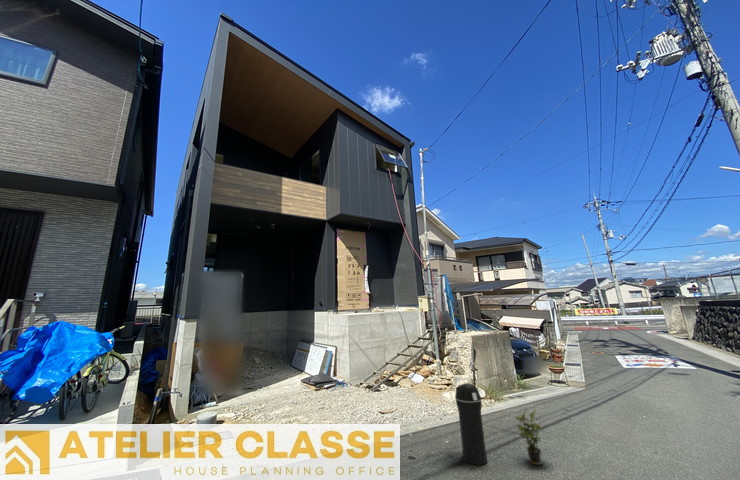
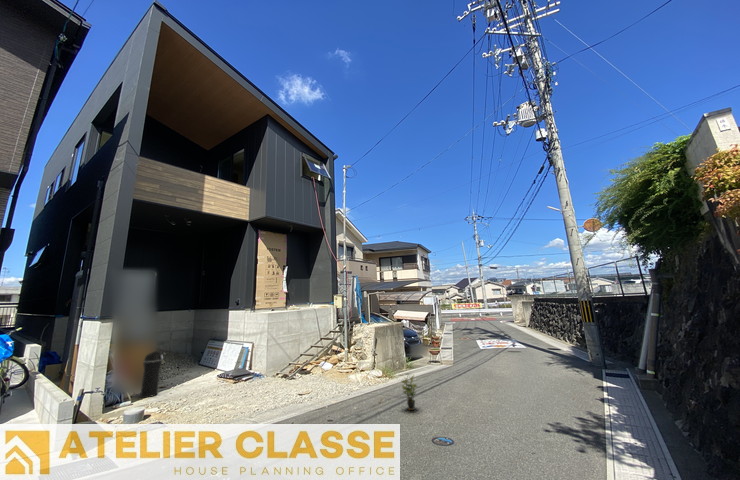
trash can: present [455,383,487,465] -> present [140,351,163,398]

